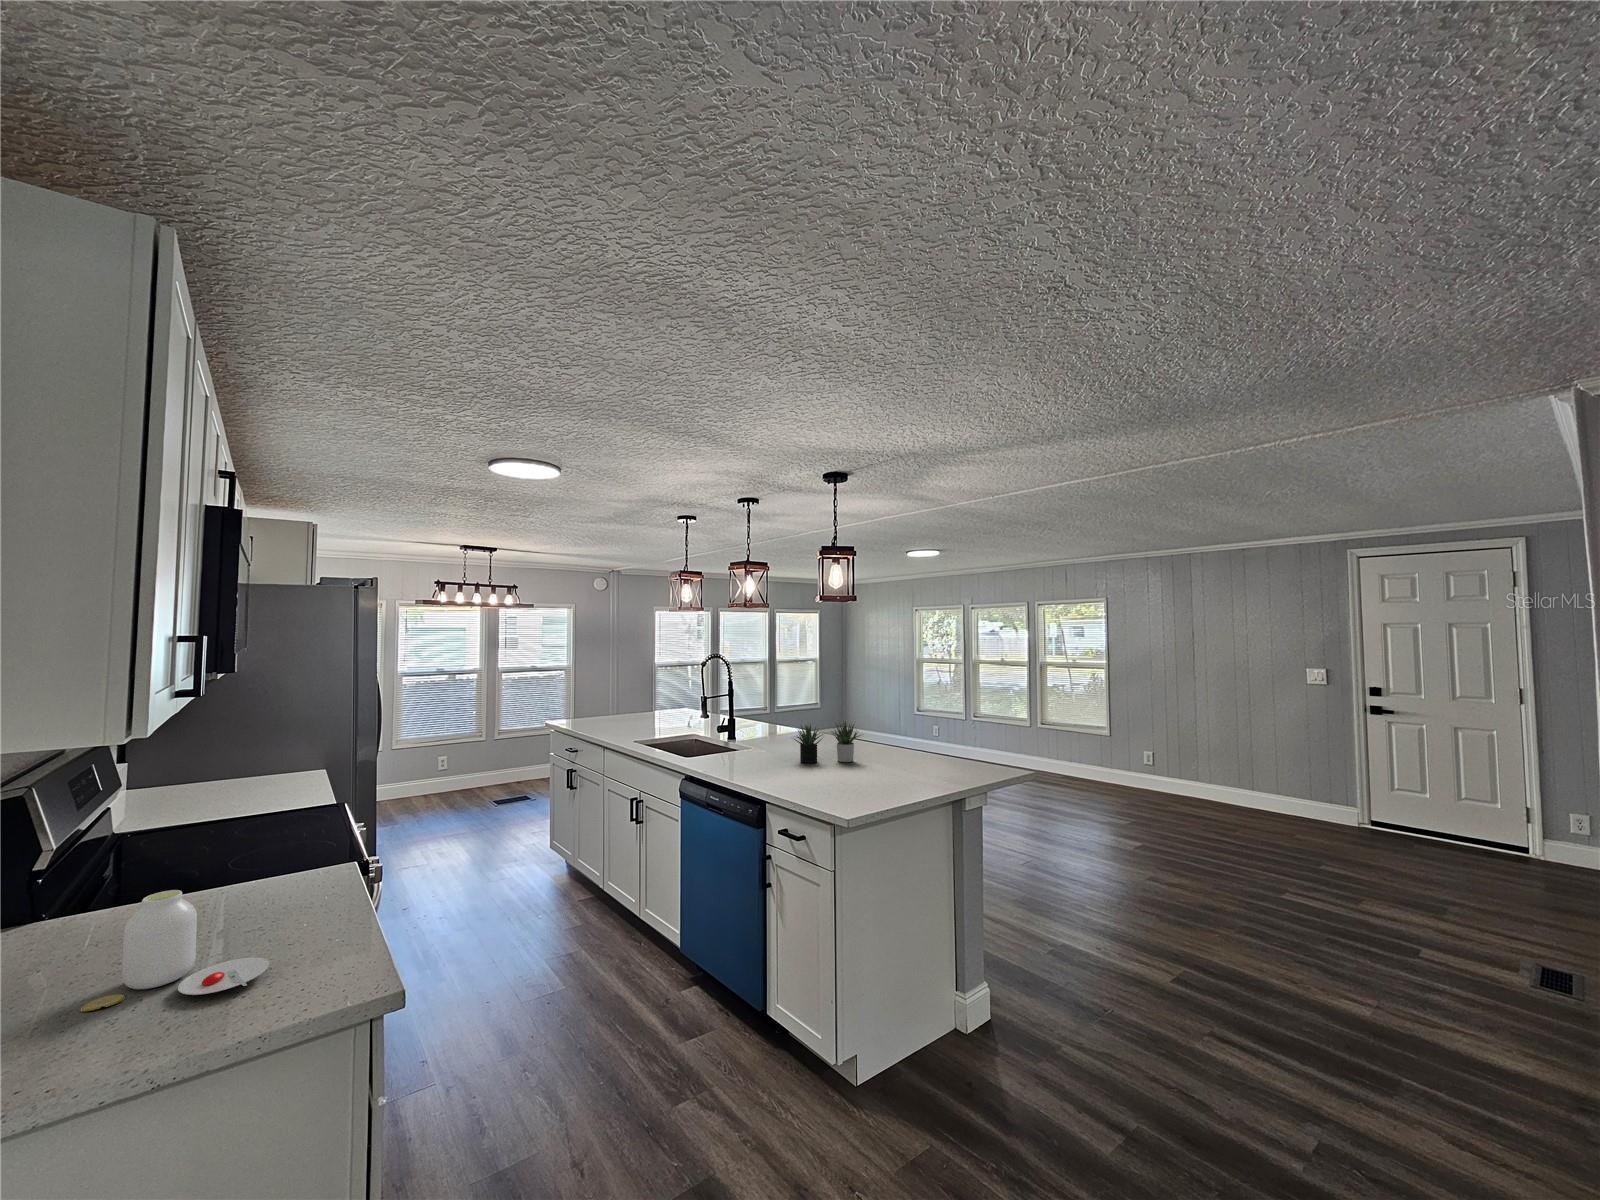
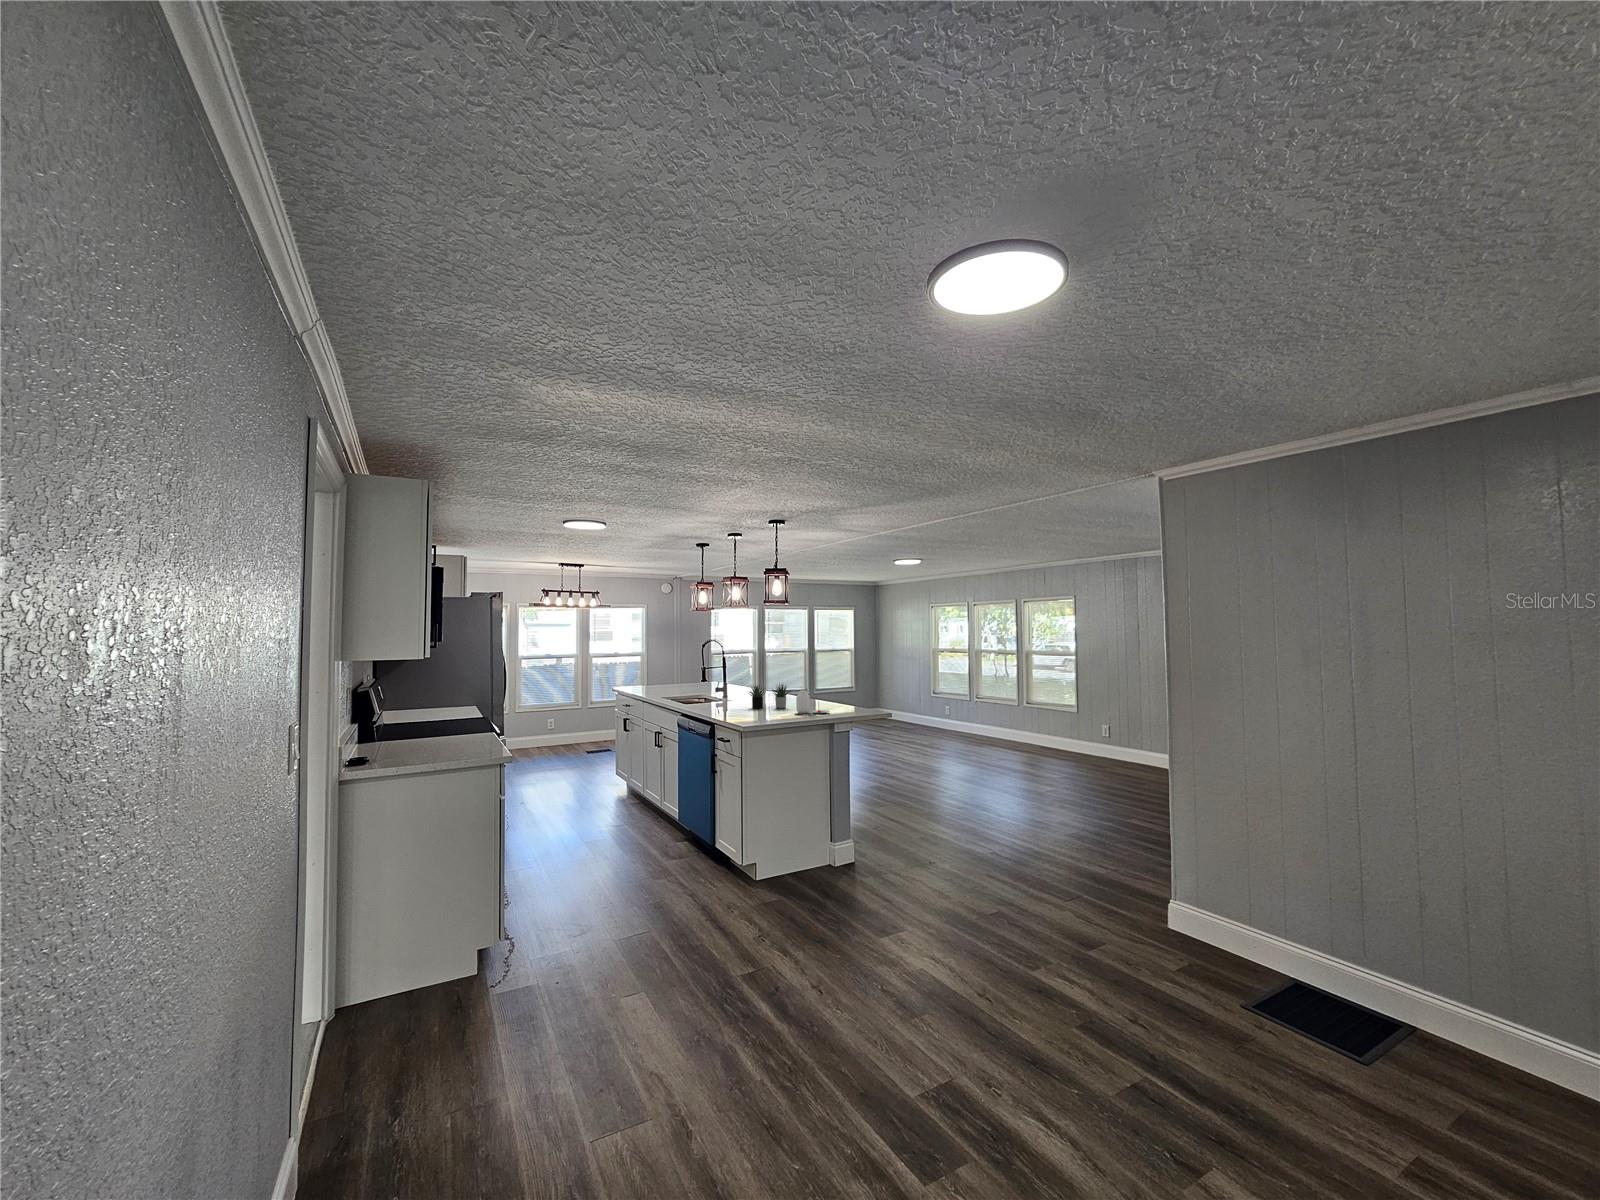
jar: present [80,890,269,1012] -> present [795,691,830,714]

